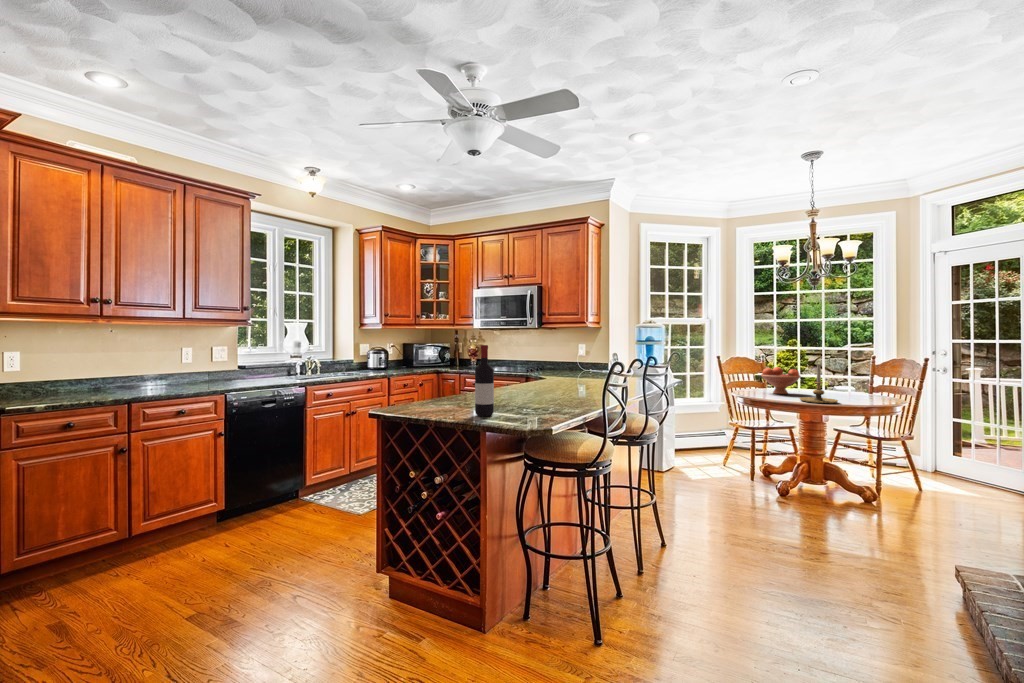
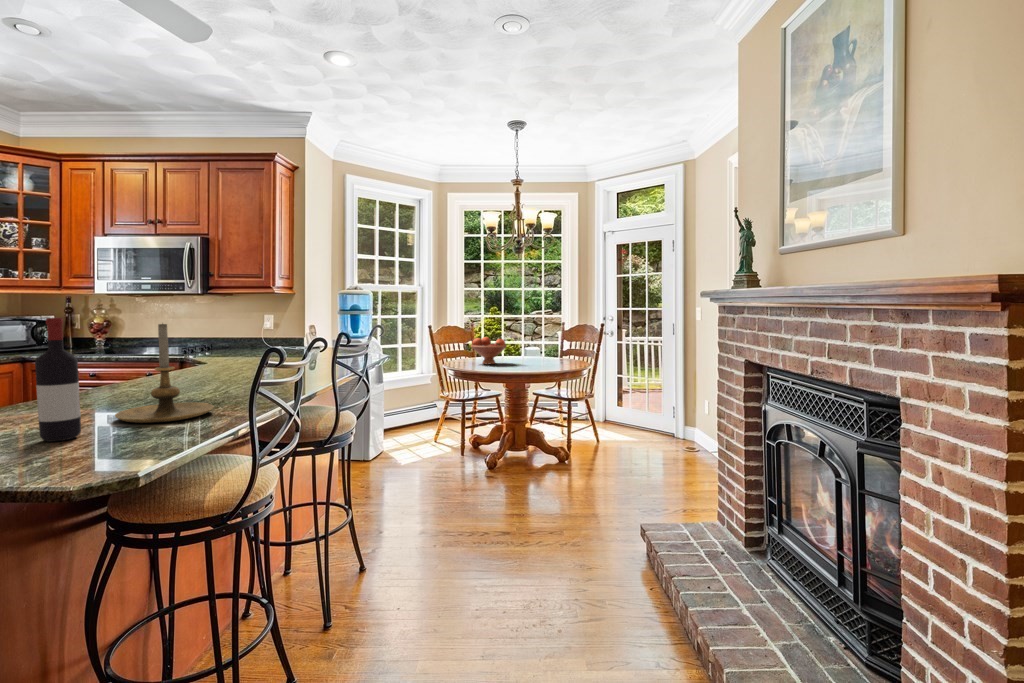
candle holder: present [800,364,838,403] -> present [115,324,213,423]

